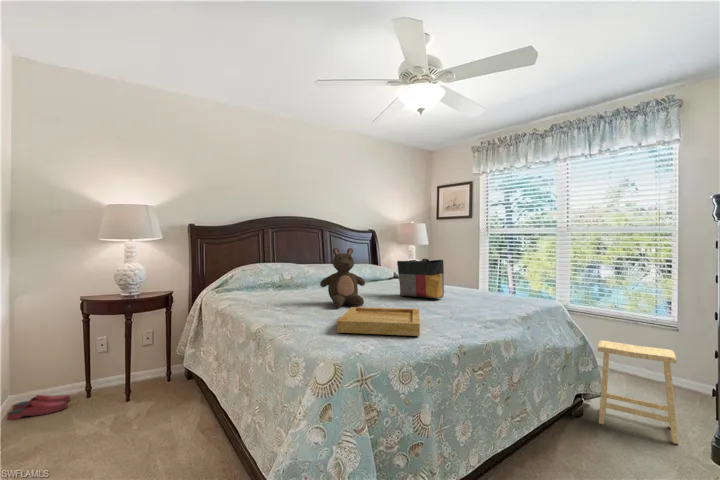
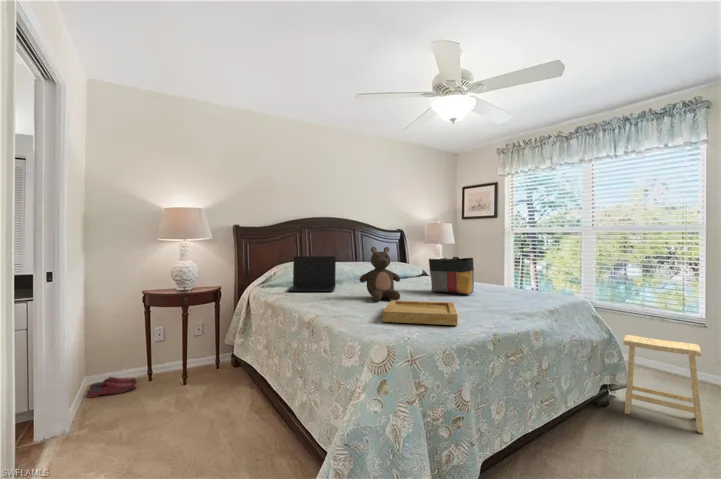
laptop: none [243,258,298,297] -> present [287,256,336,292]

